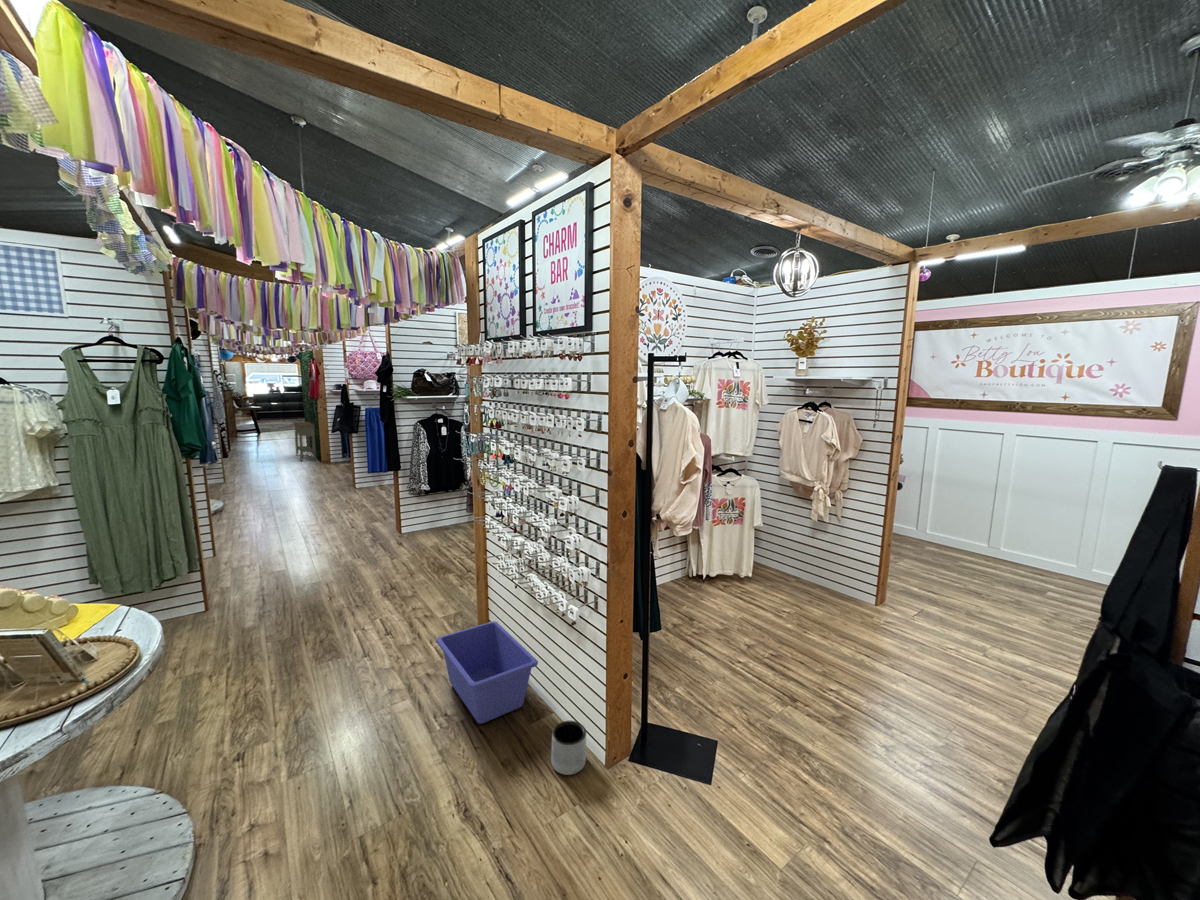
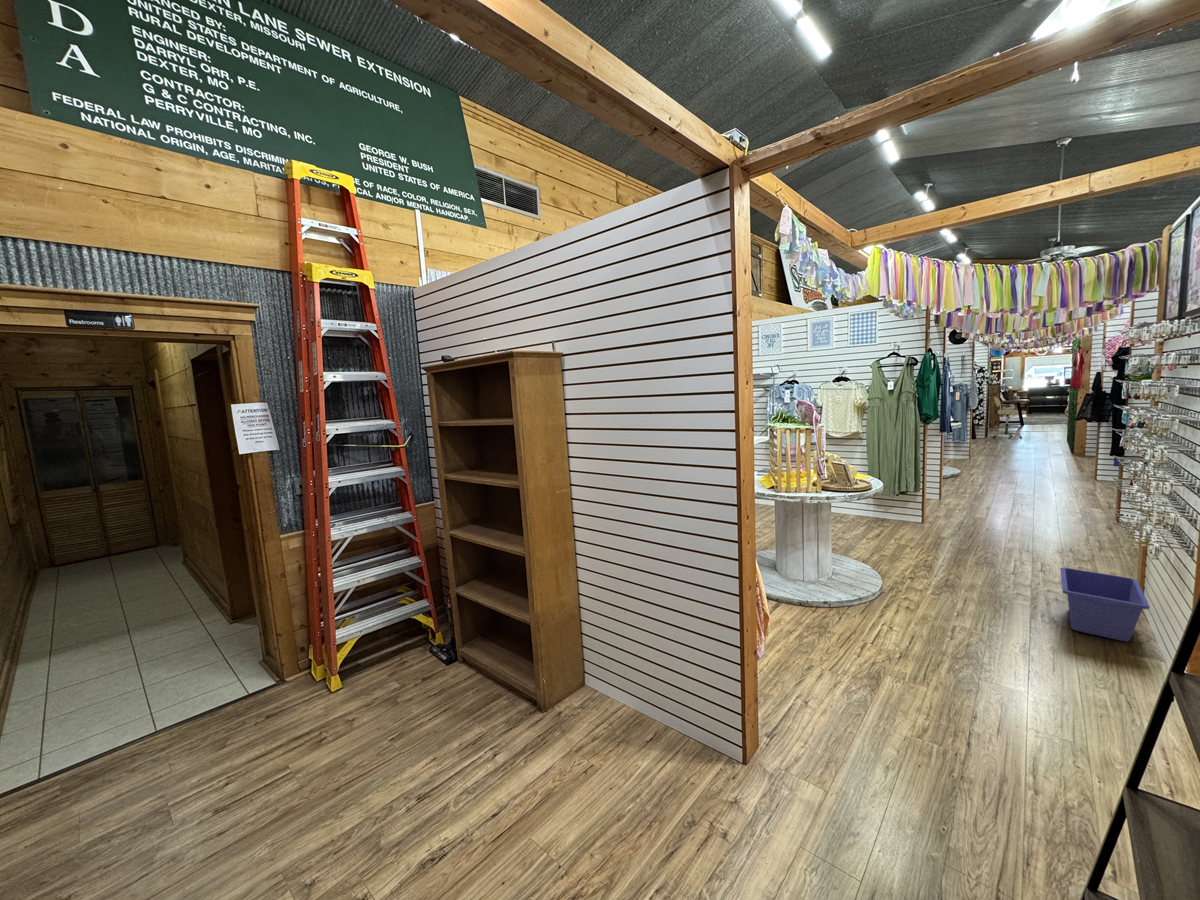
stool: none [231,404,265,449] -> present [992,397,1022,439]
console table: present [293,422,316,461] -> none [1050,414,1074,454]
planter: present [551,721,586,775] -> none [1117,643,1163,684]

